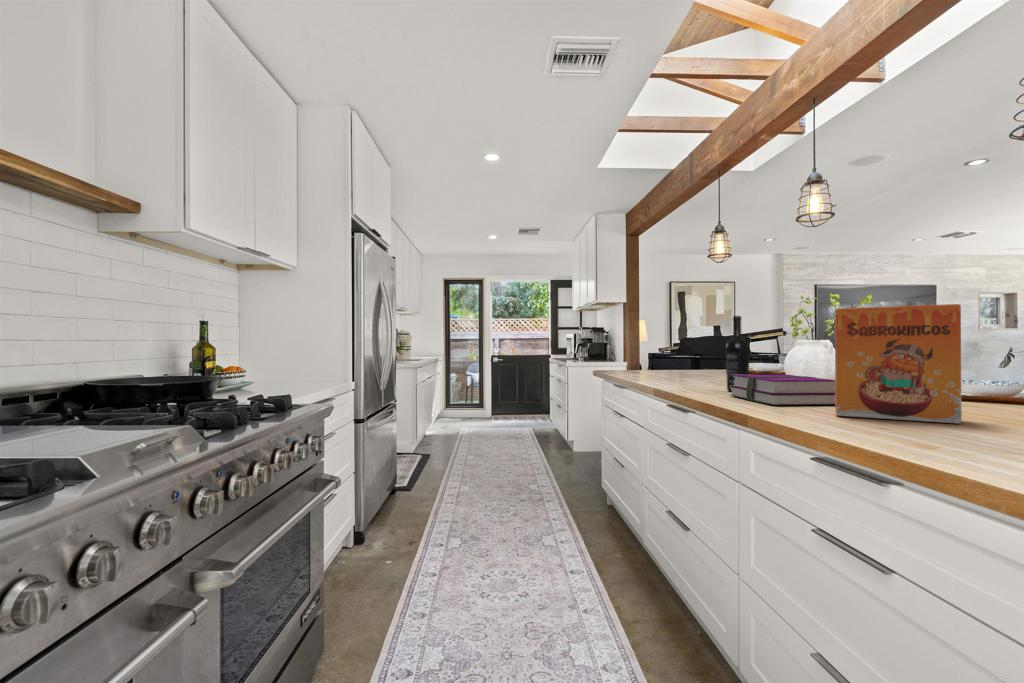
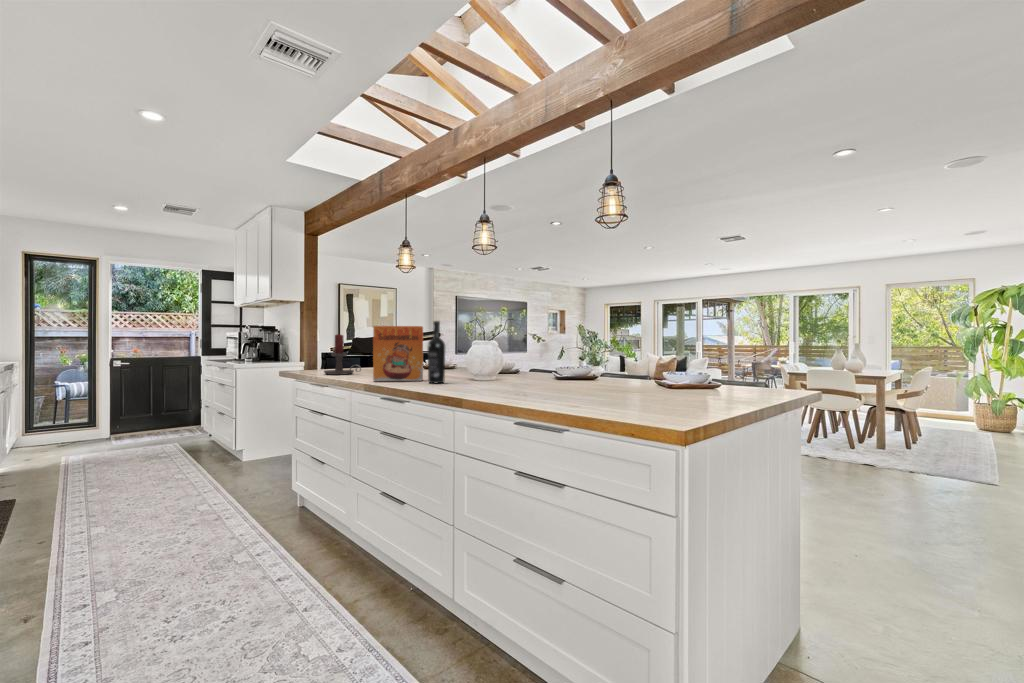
cereal box: present [835,304,962,424] -> present [373,326,423,381]
candle holder: none [628,334,666,376] -> present [324,334,361,375]
hardback book: present [730,375,835,405] -> none [436,368,516,391]

